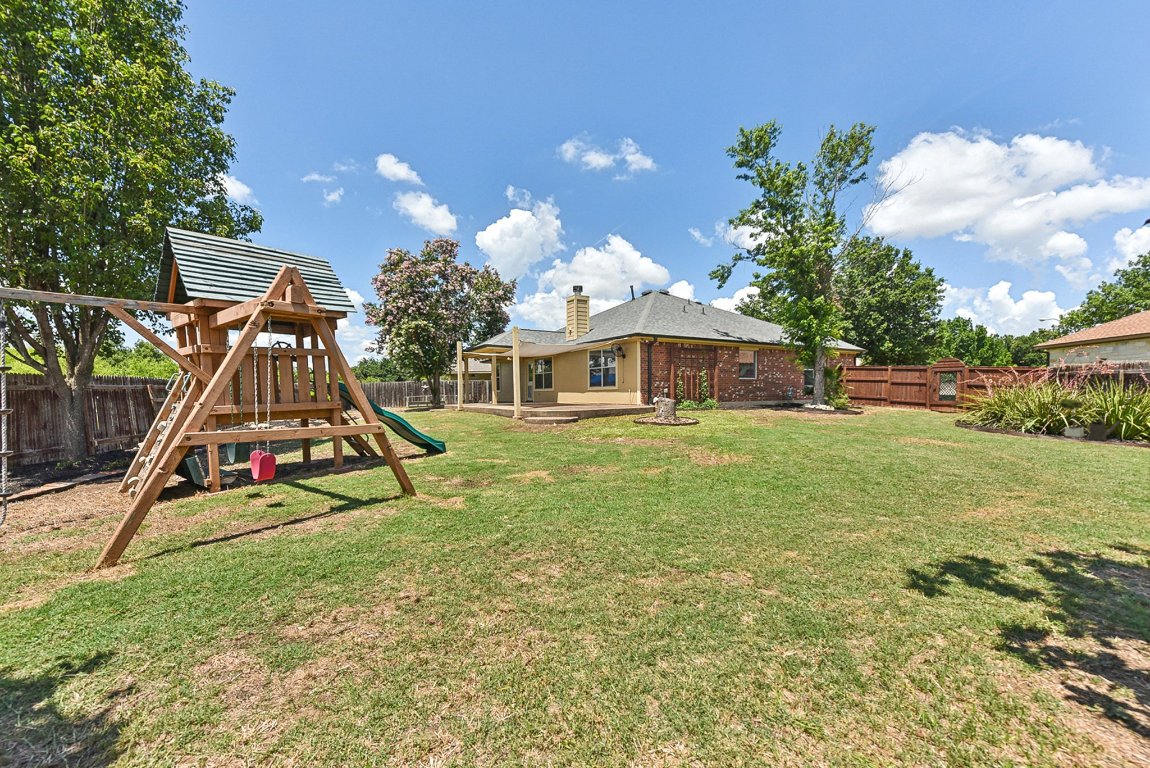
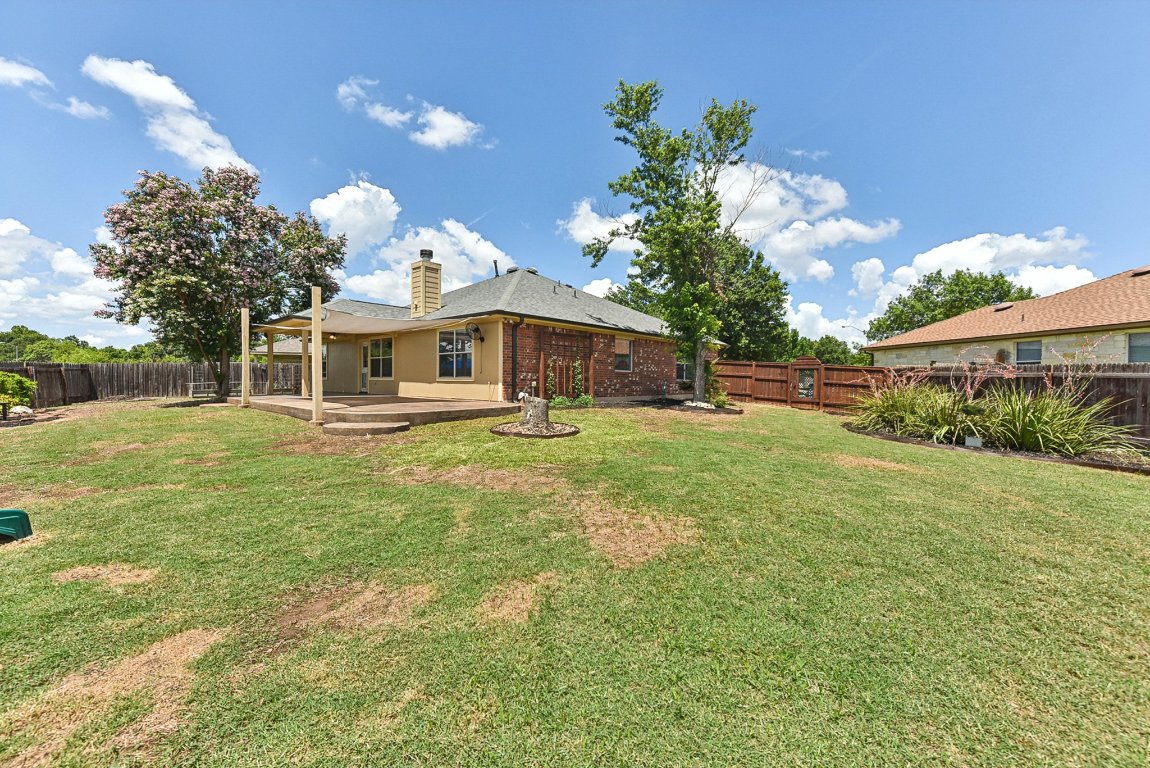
watering can: present [1086,418,1119,441] -> none [995,427,1023,454]

